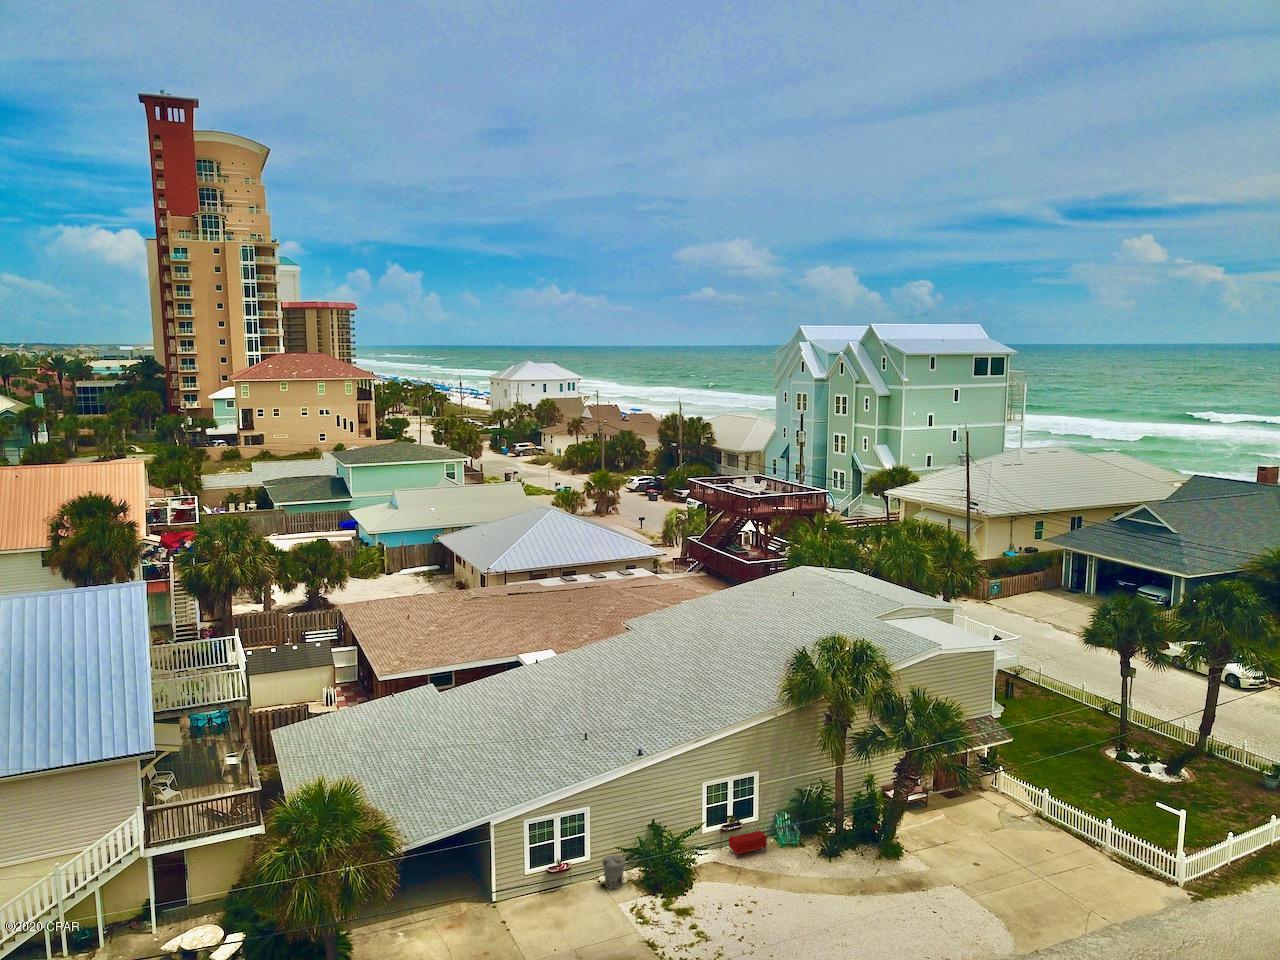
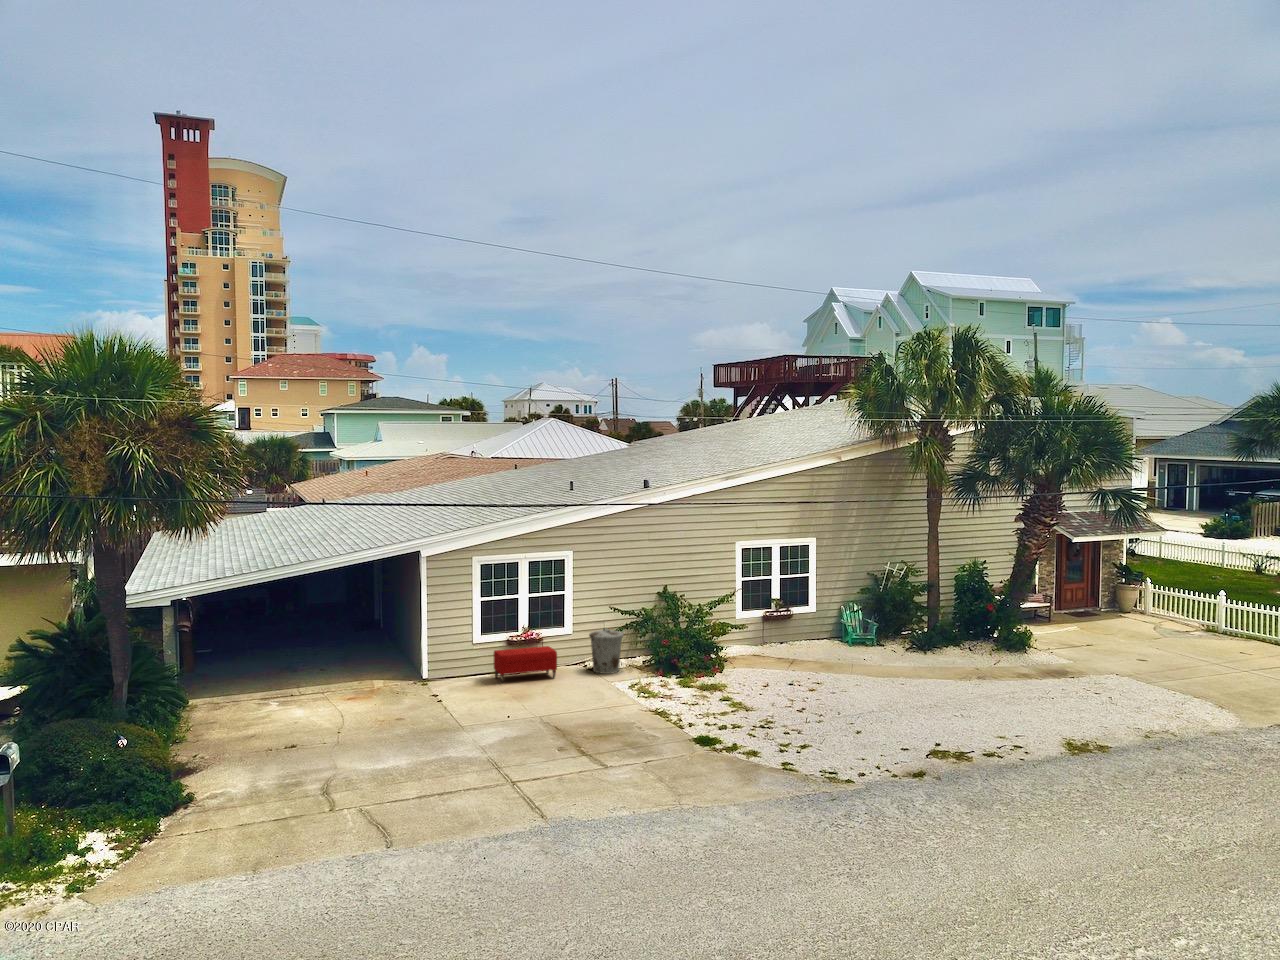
bench: present [728,831,767,858] -> present [494,646,557,683]

